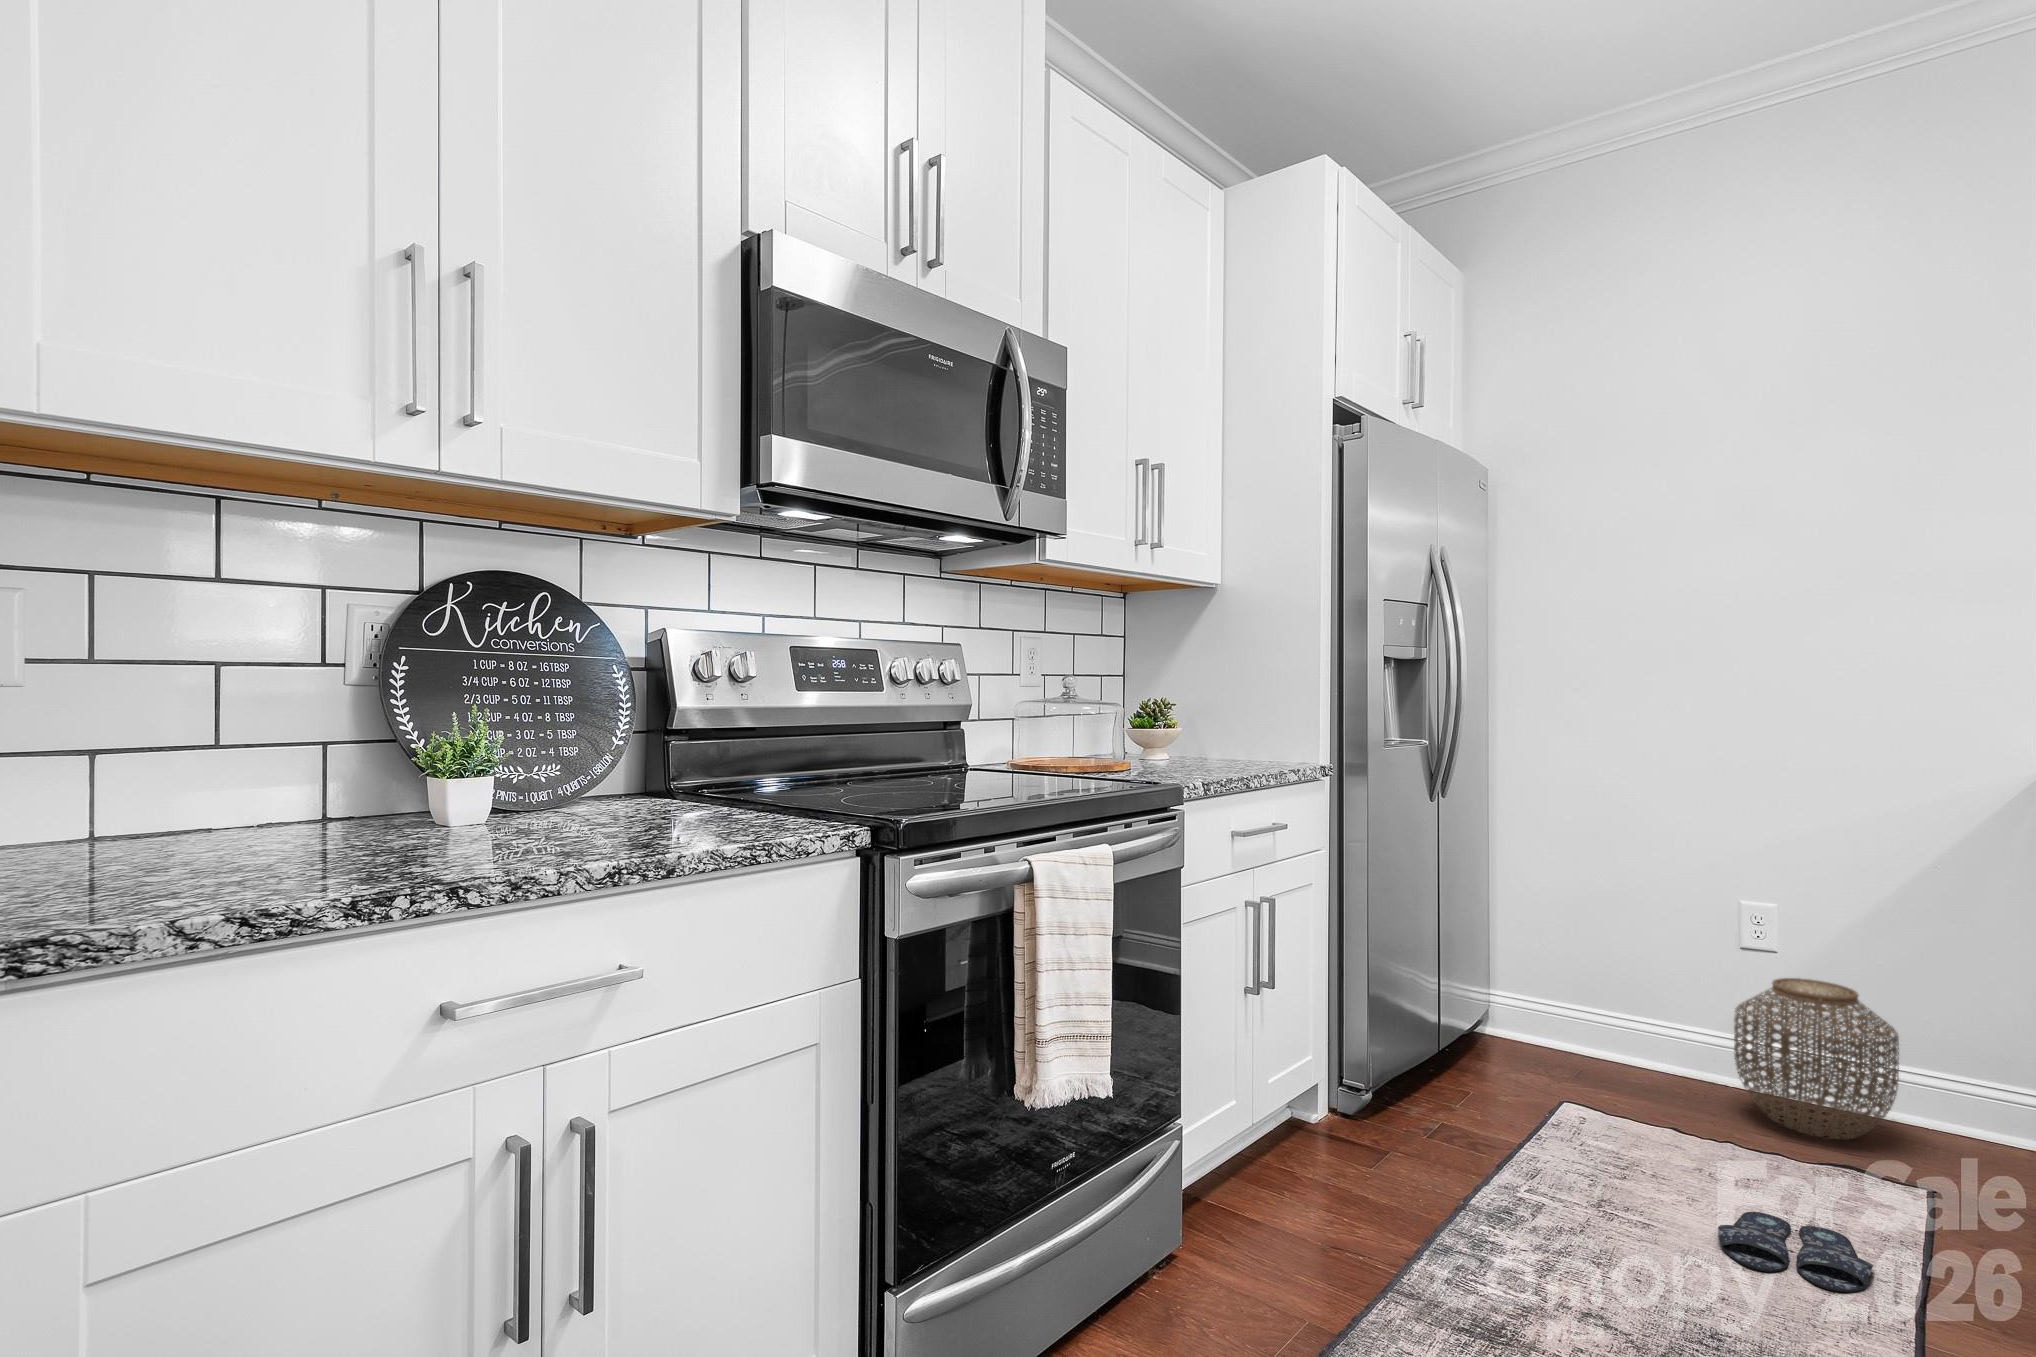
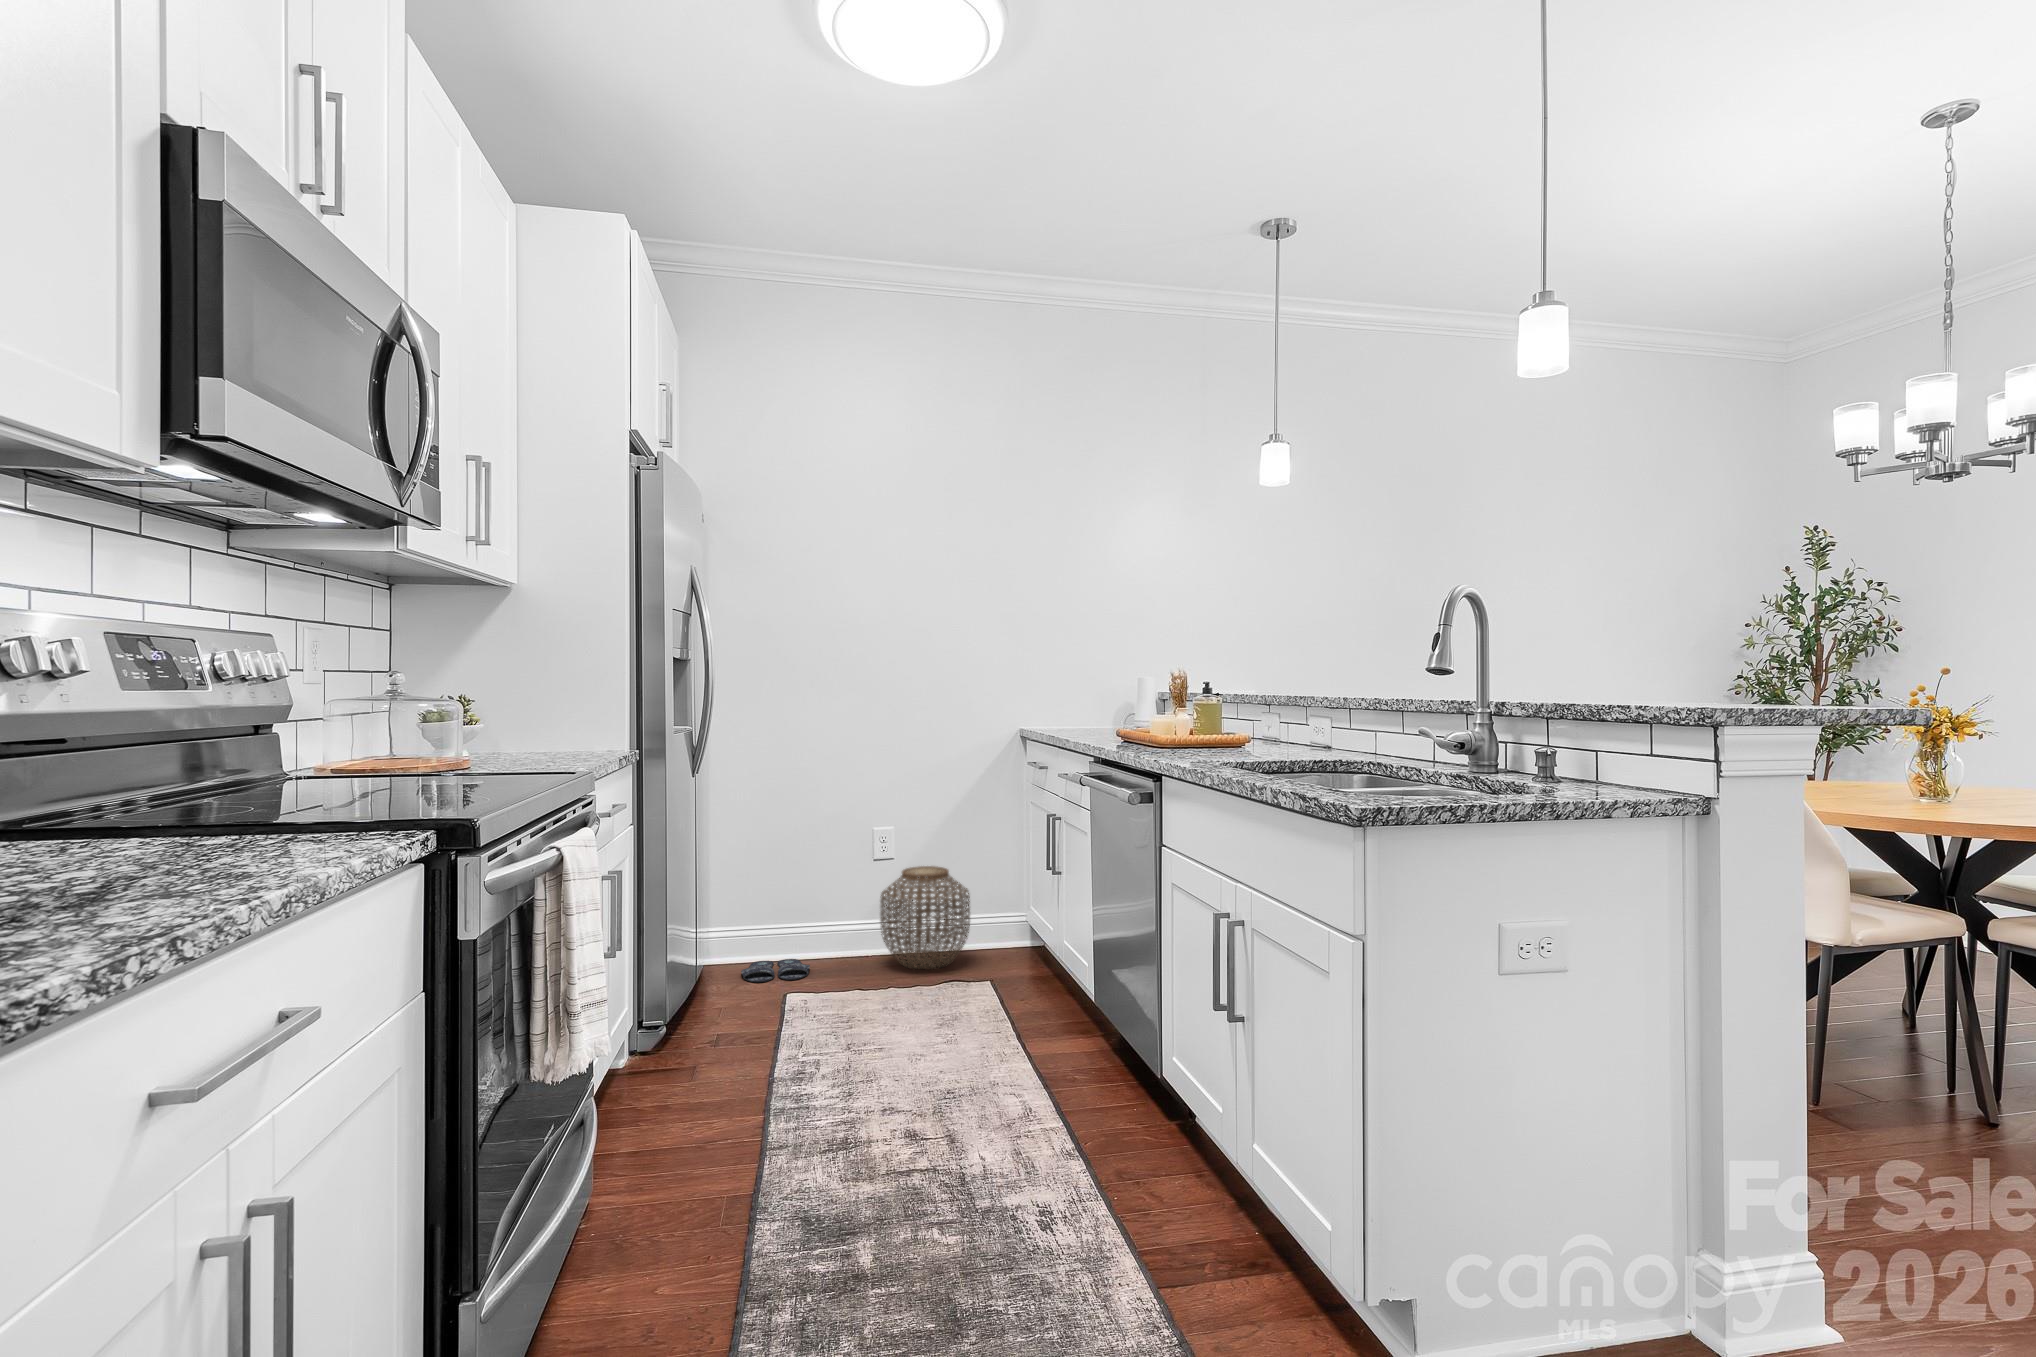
slippers: present [1718,1212,1873,1292] -> present [741,959,810,982]

